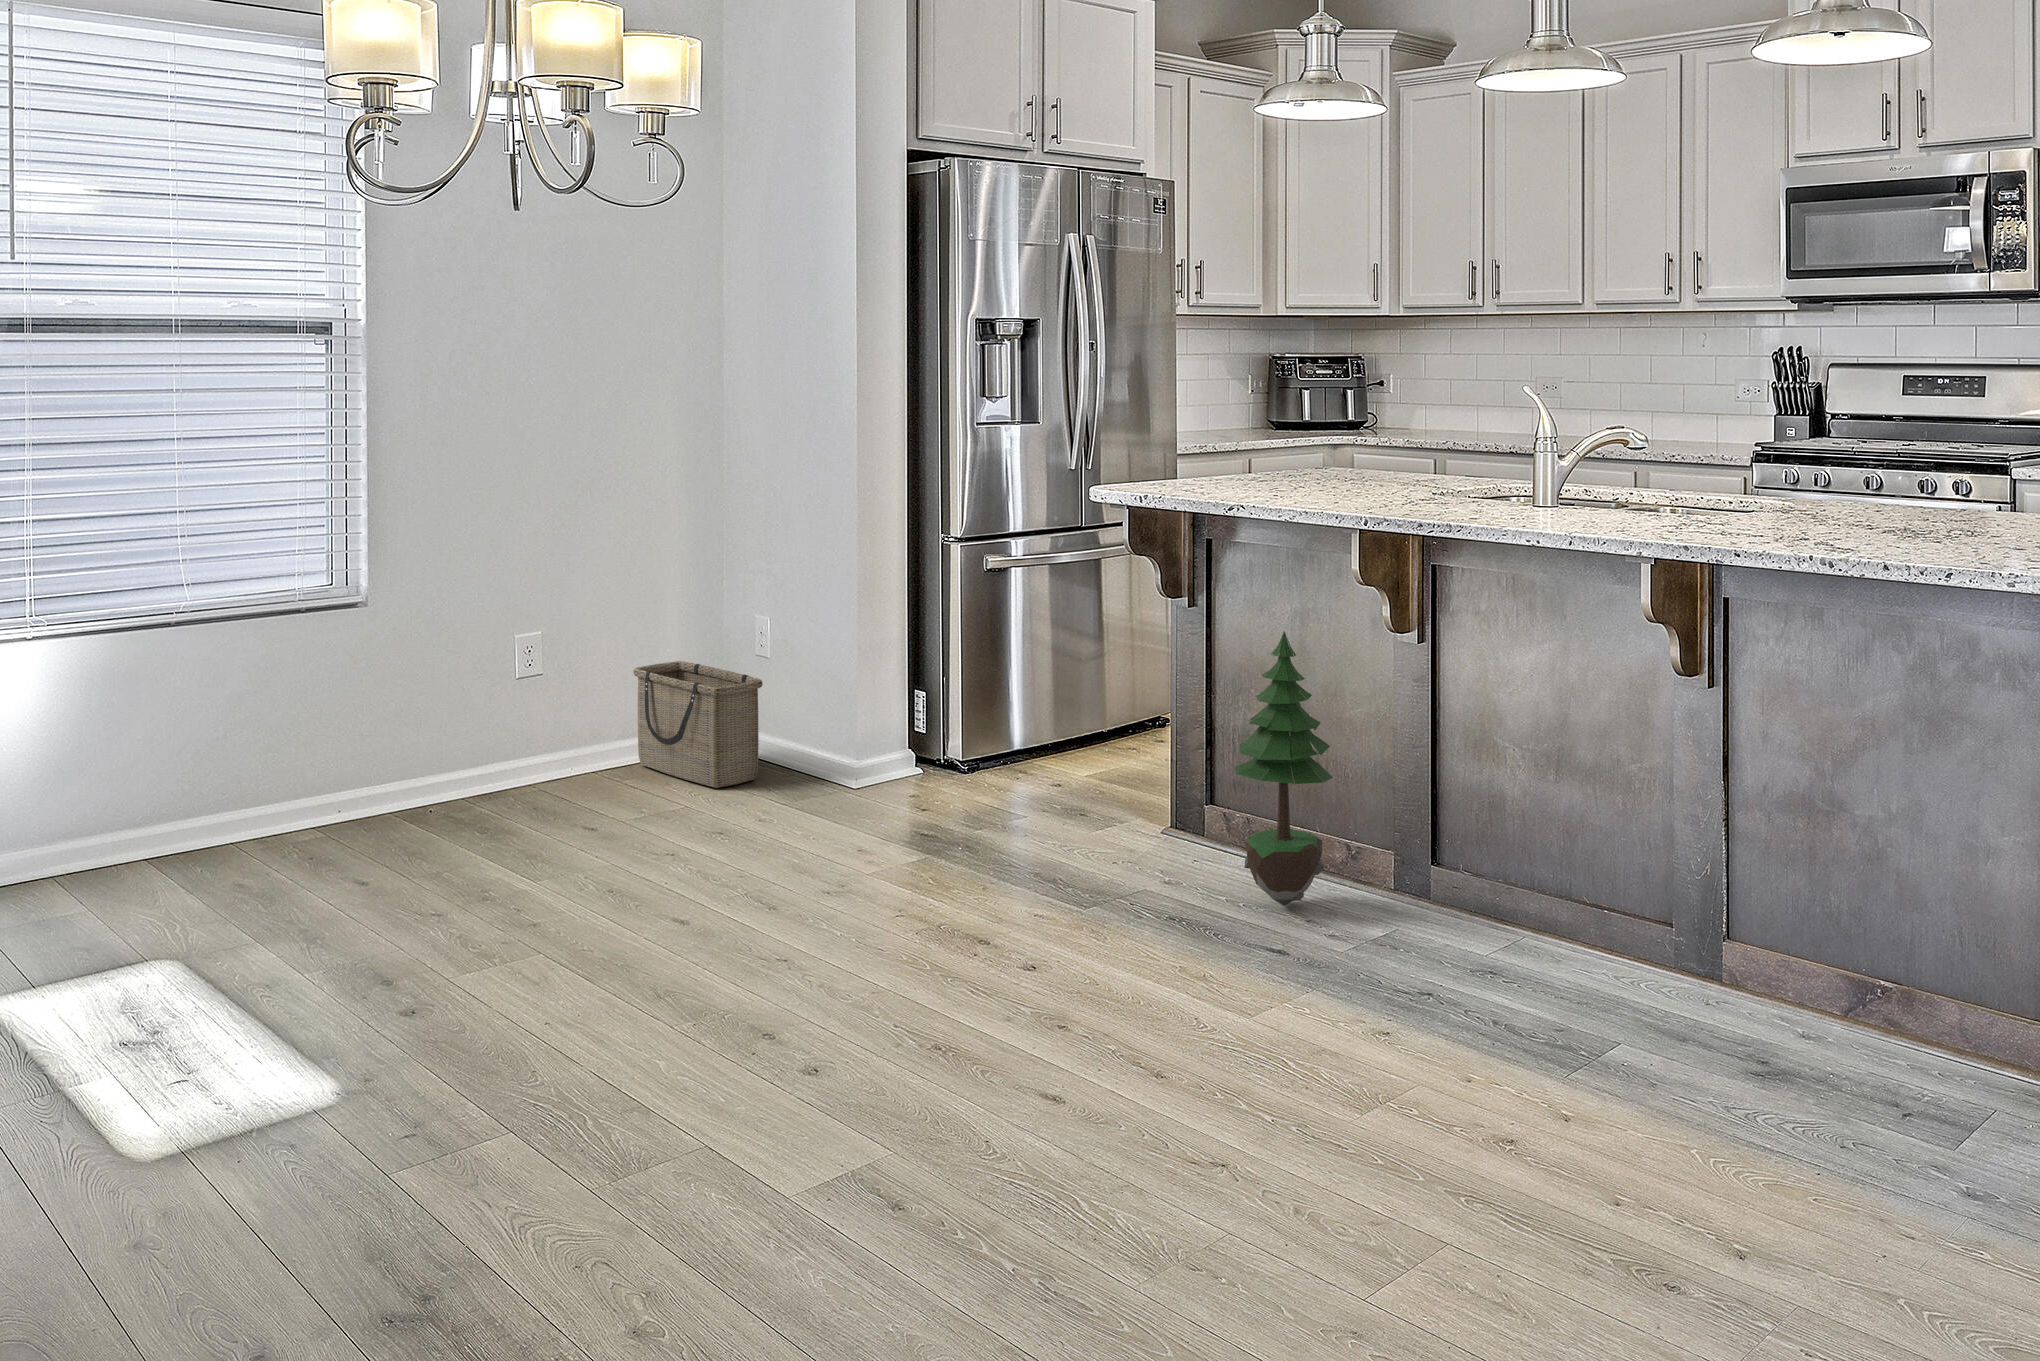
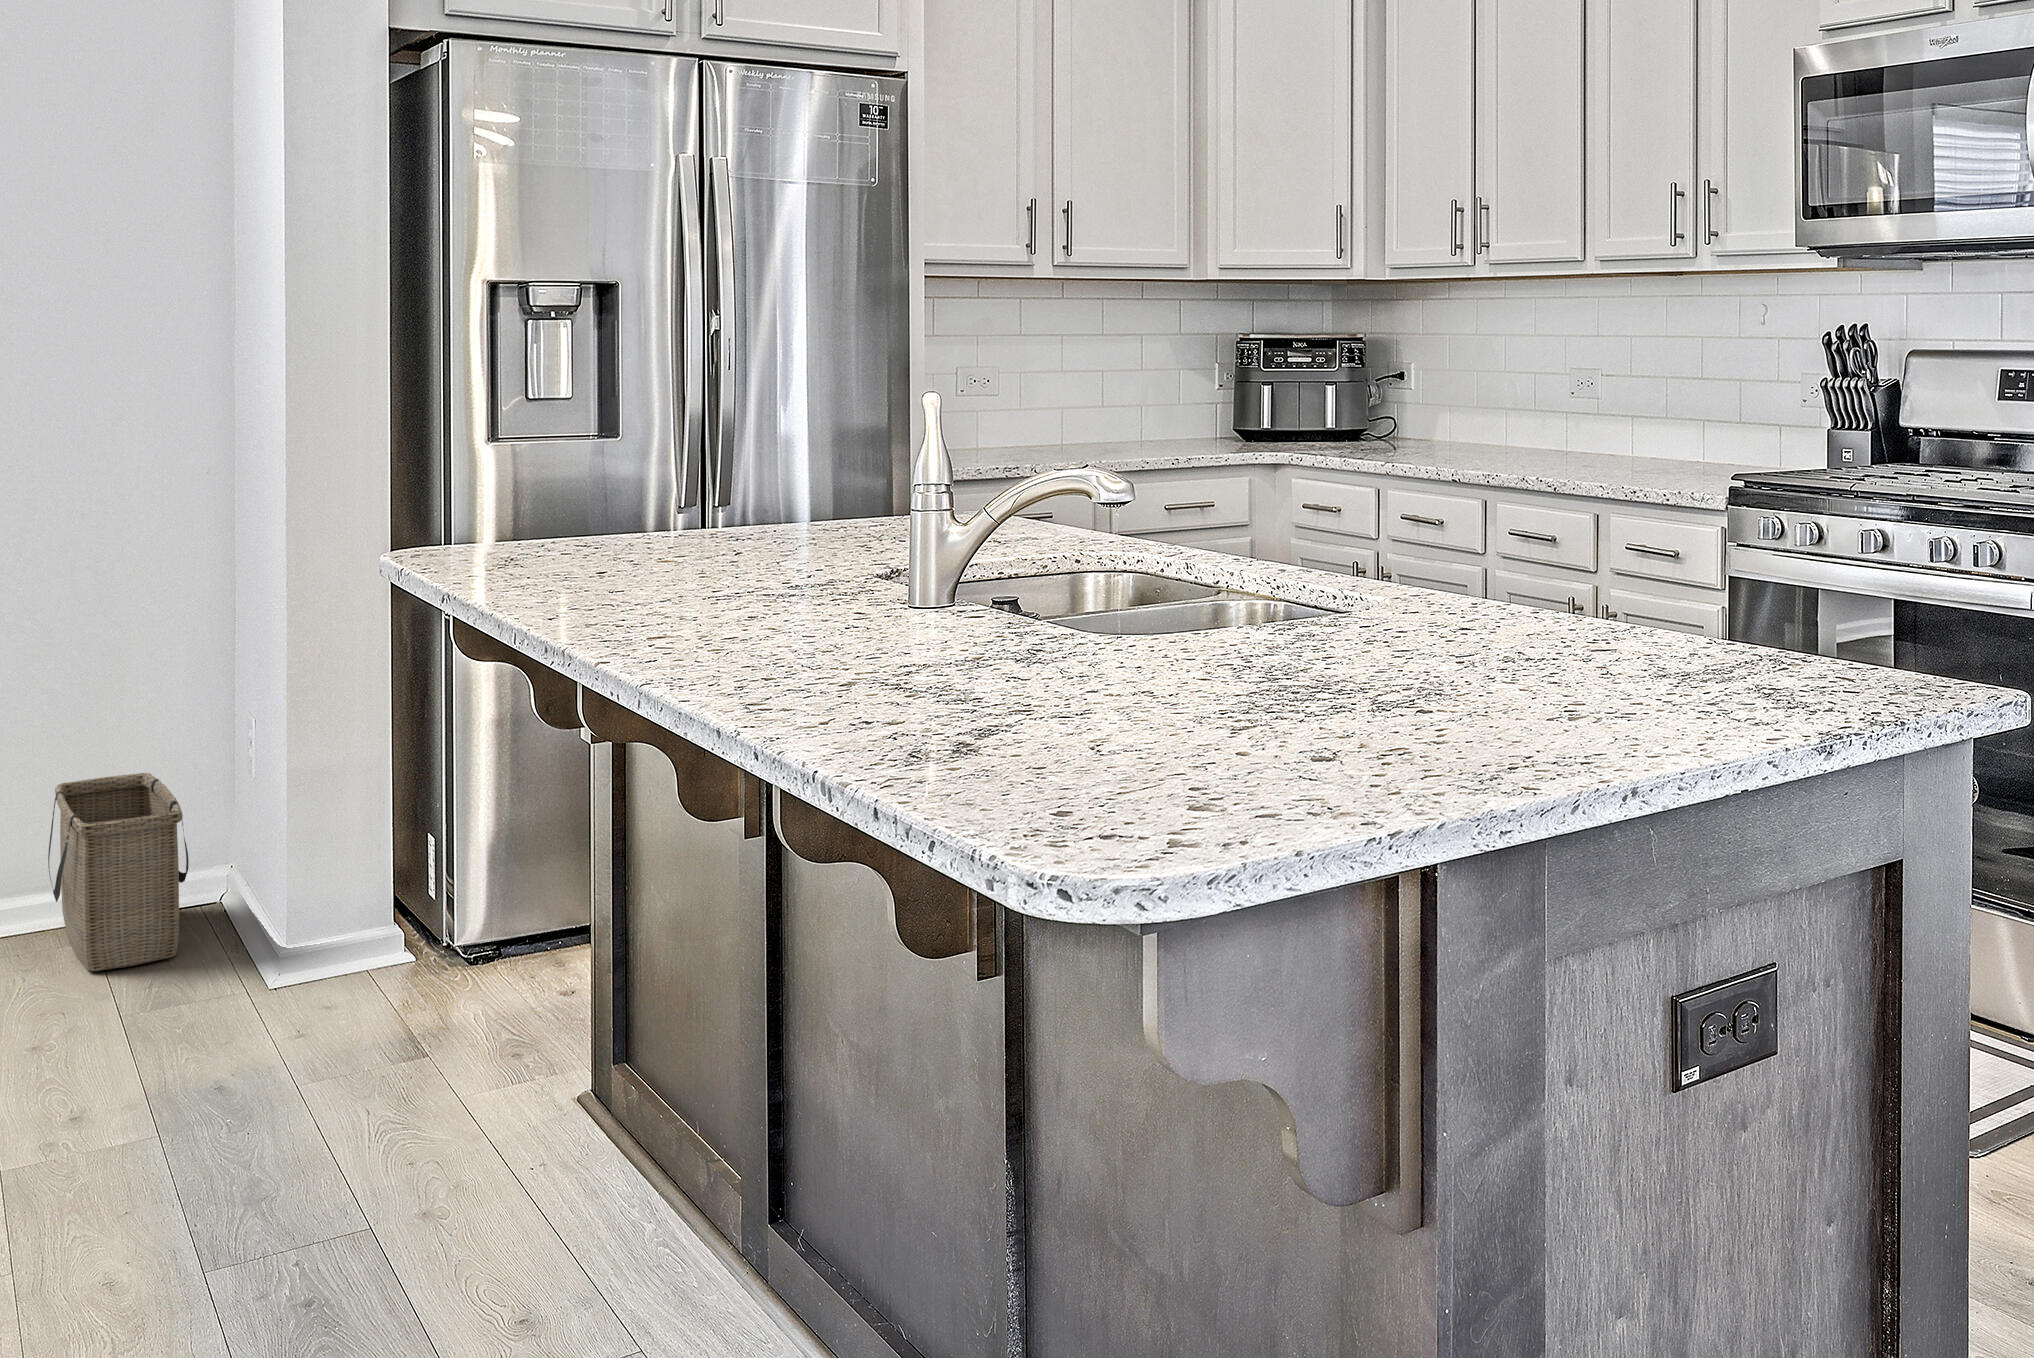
potted tree: present [1235,632,1332,906] -> none [440,805,627,1270]

